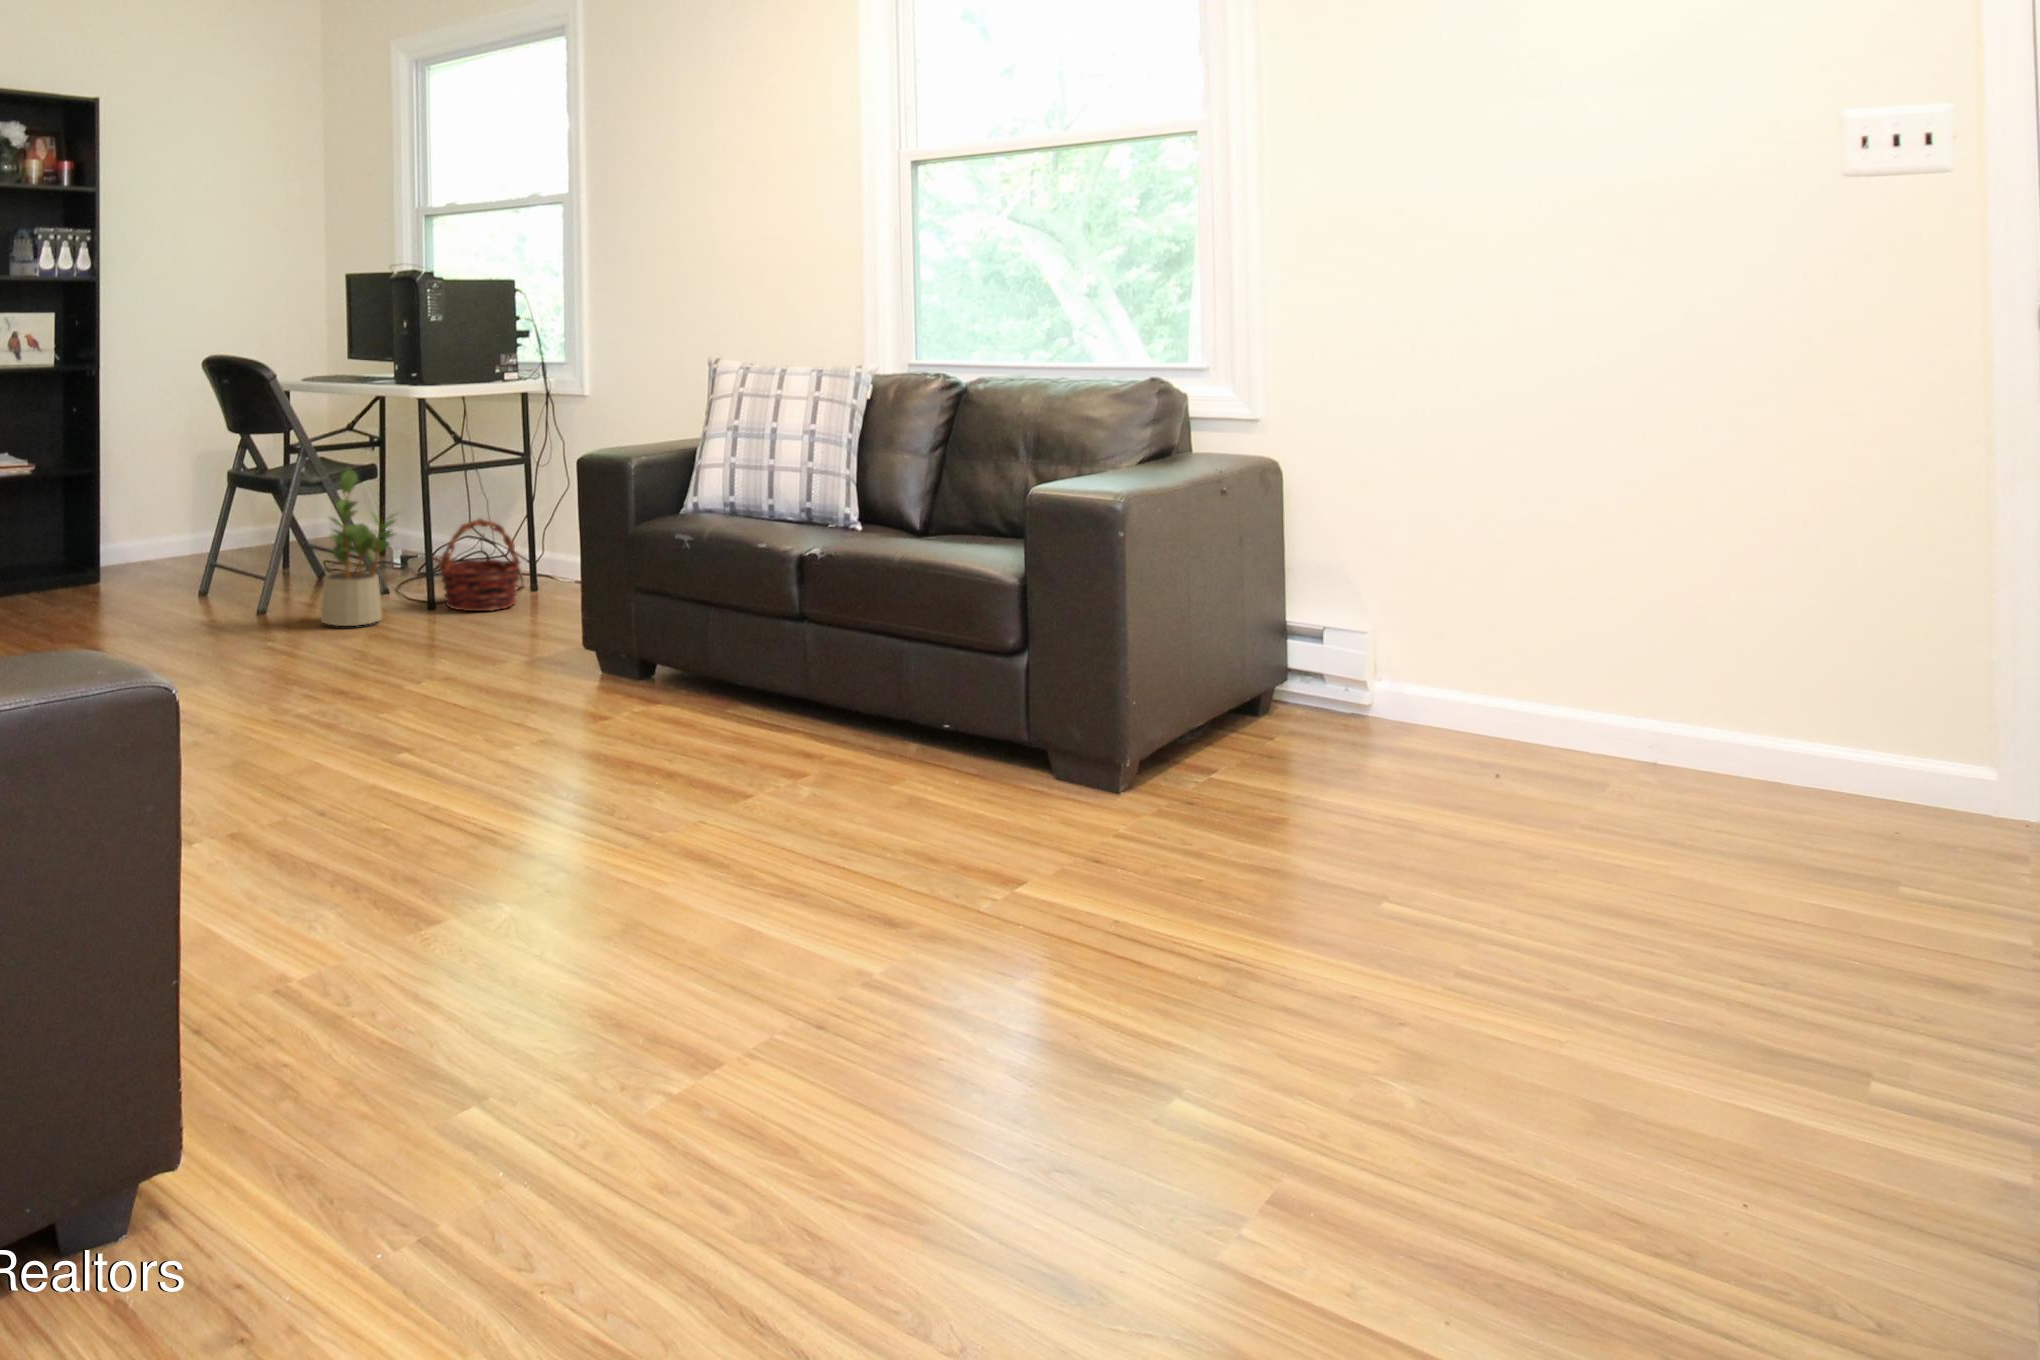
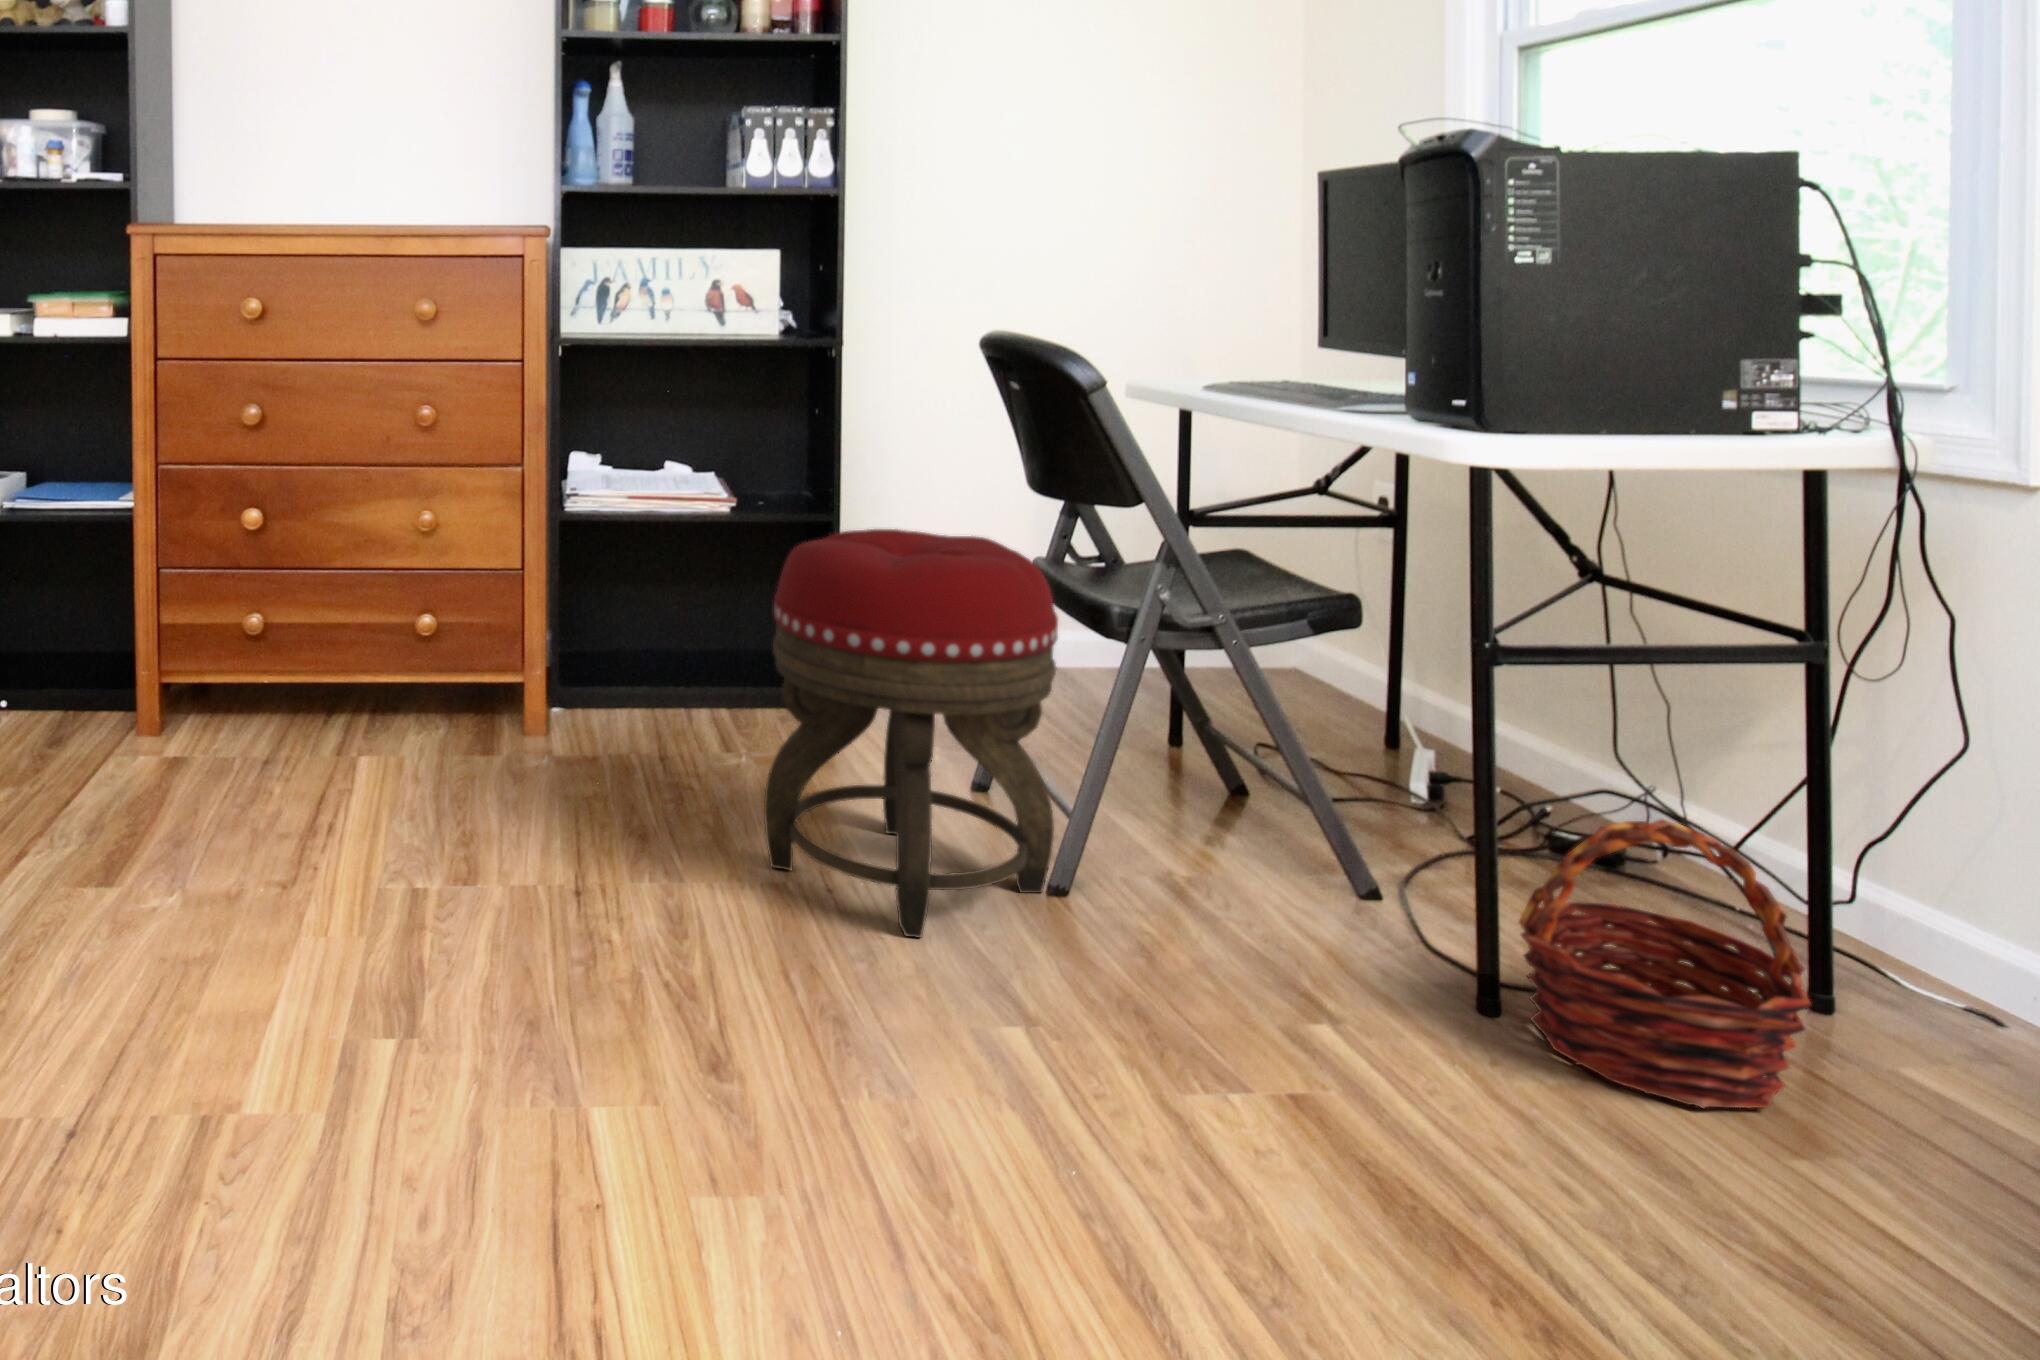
footstool: none [125,453,263,630] -> present [764,529,1058,938]
potted plant: present [321,469,395,626] -> none [1163,642,1407,1056]

